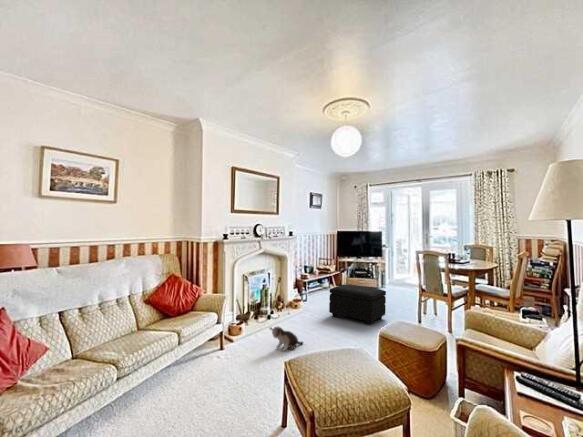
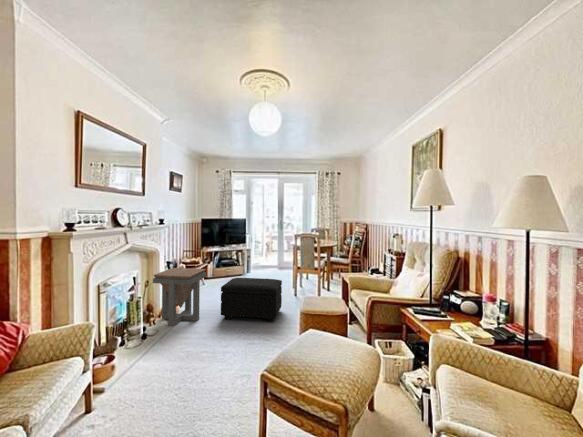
side table: none [282,271,322,314] -> present [153,268,206,326]
plush toy: present [270,327,303,351] -> none [174,363,218,399]

